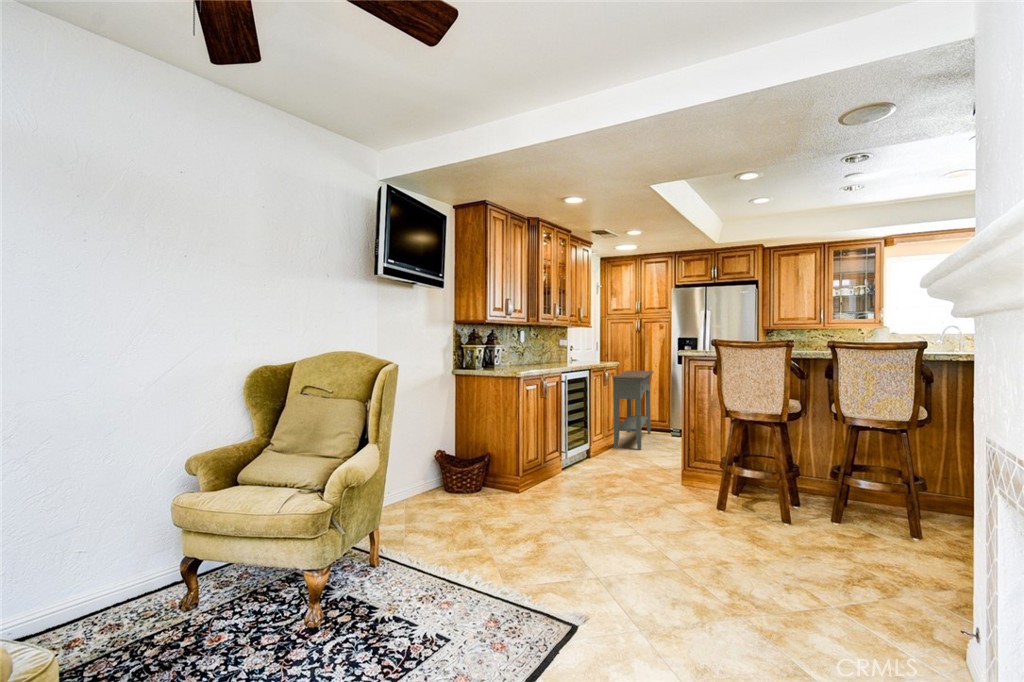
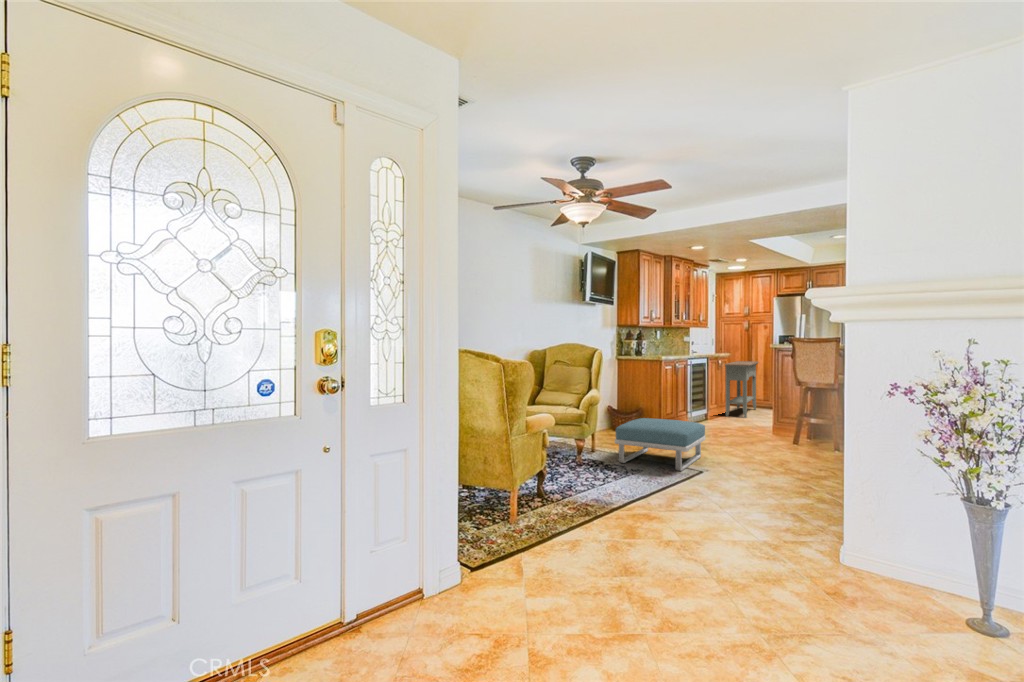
footstool: none [391,495,581,644] -> present [615,418,705,471]

